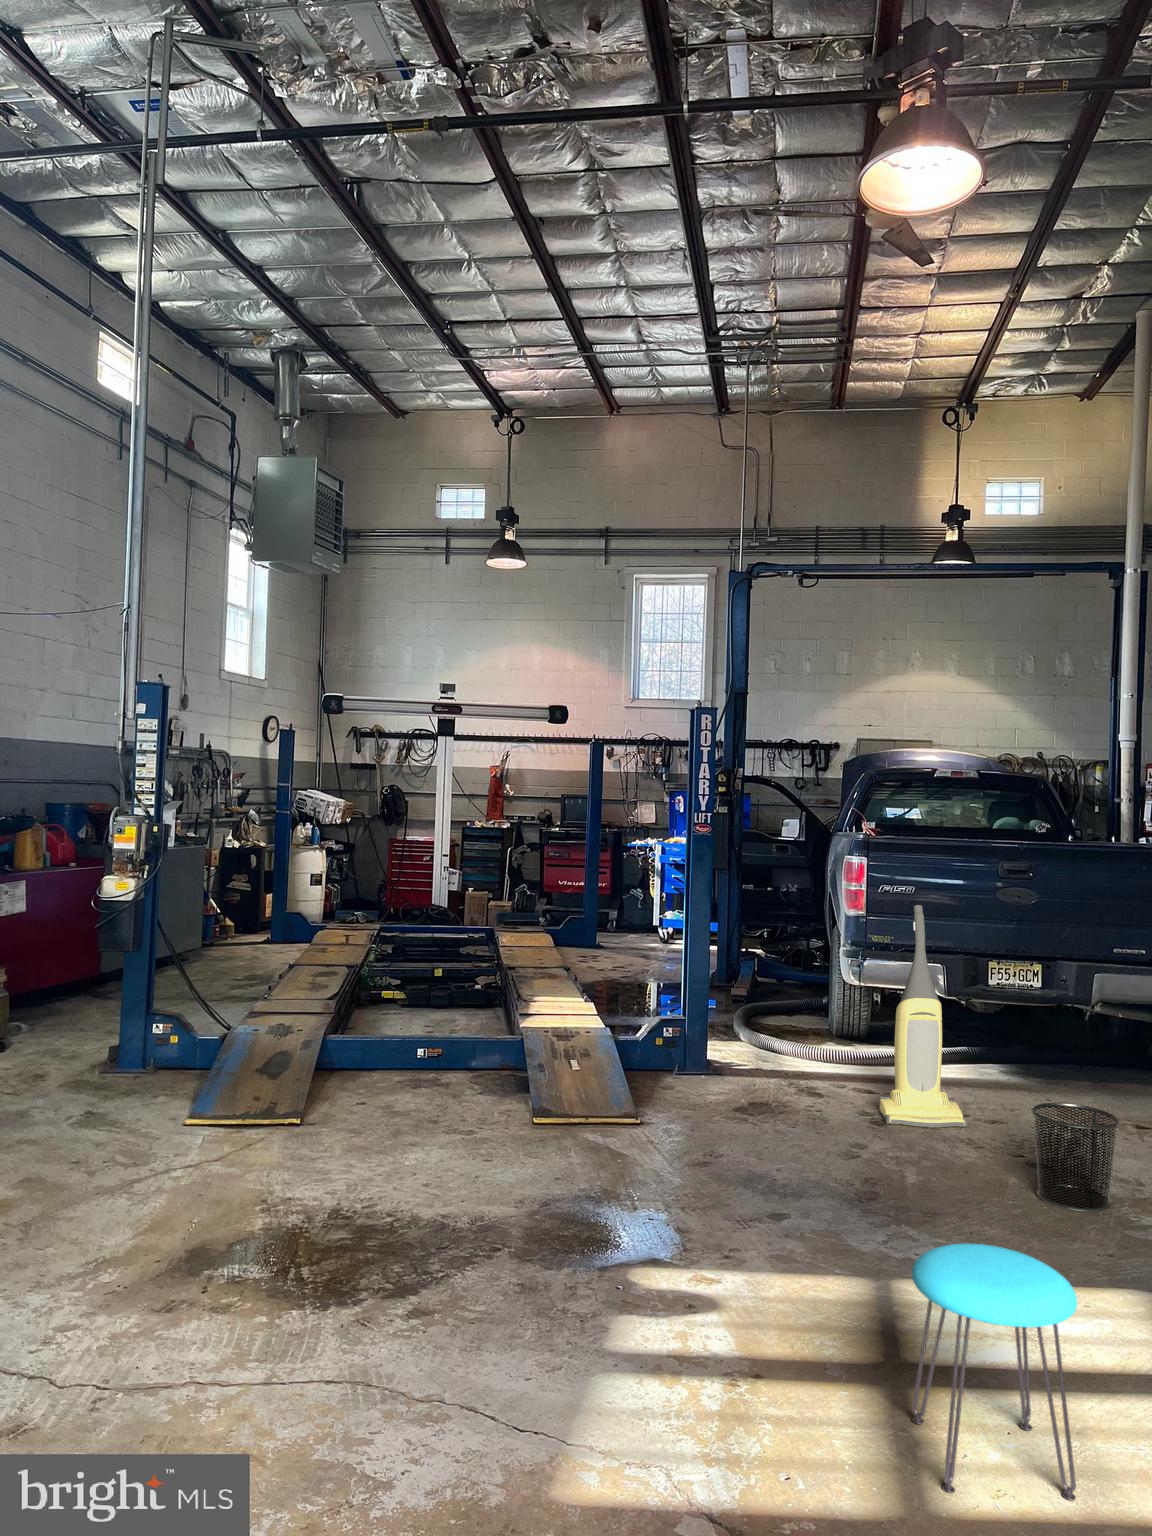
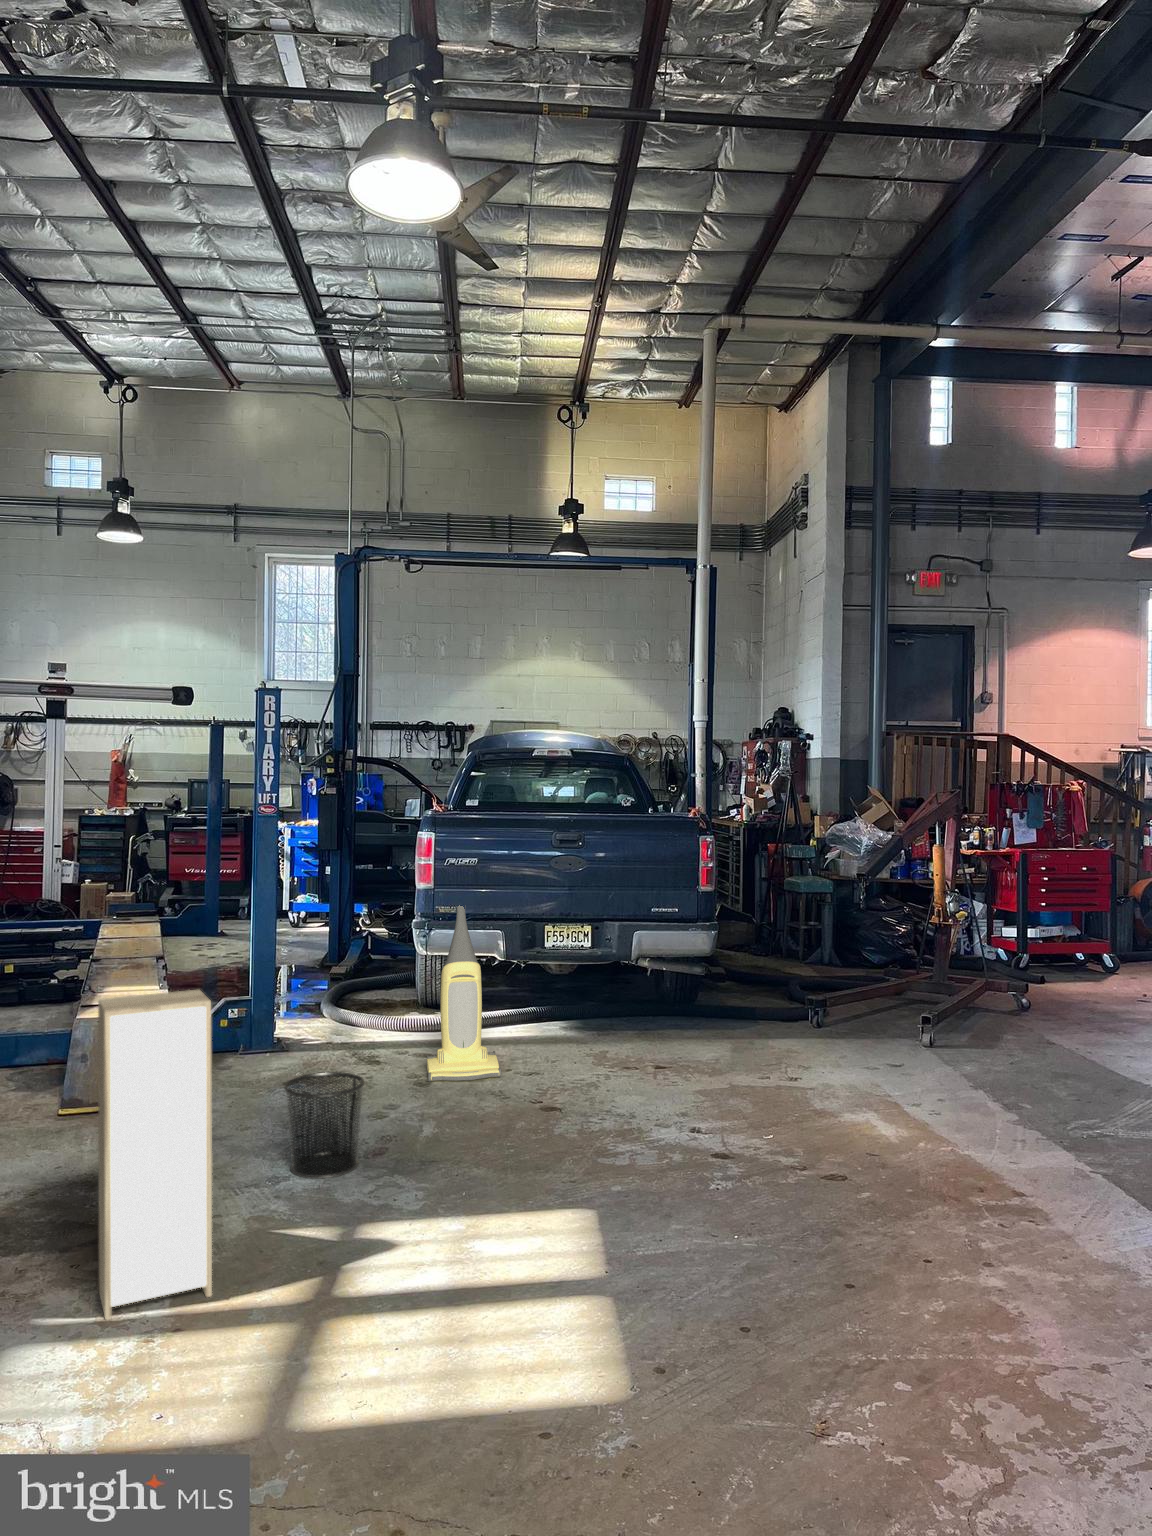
storage cabinet: none [654,1015,781,1353] -> present [98,990,212,1320]
waste bin: present [1031,1103,1119,1213] -> present [284,1072,365,1179]
stool: present [912,1243,1077,1500] -> none [293,1178,434,1402]

